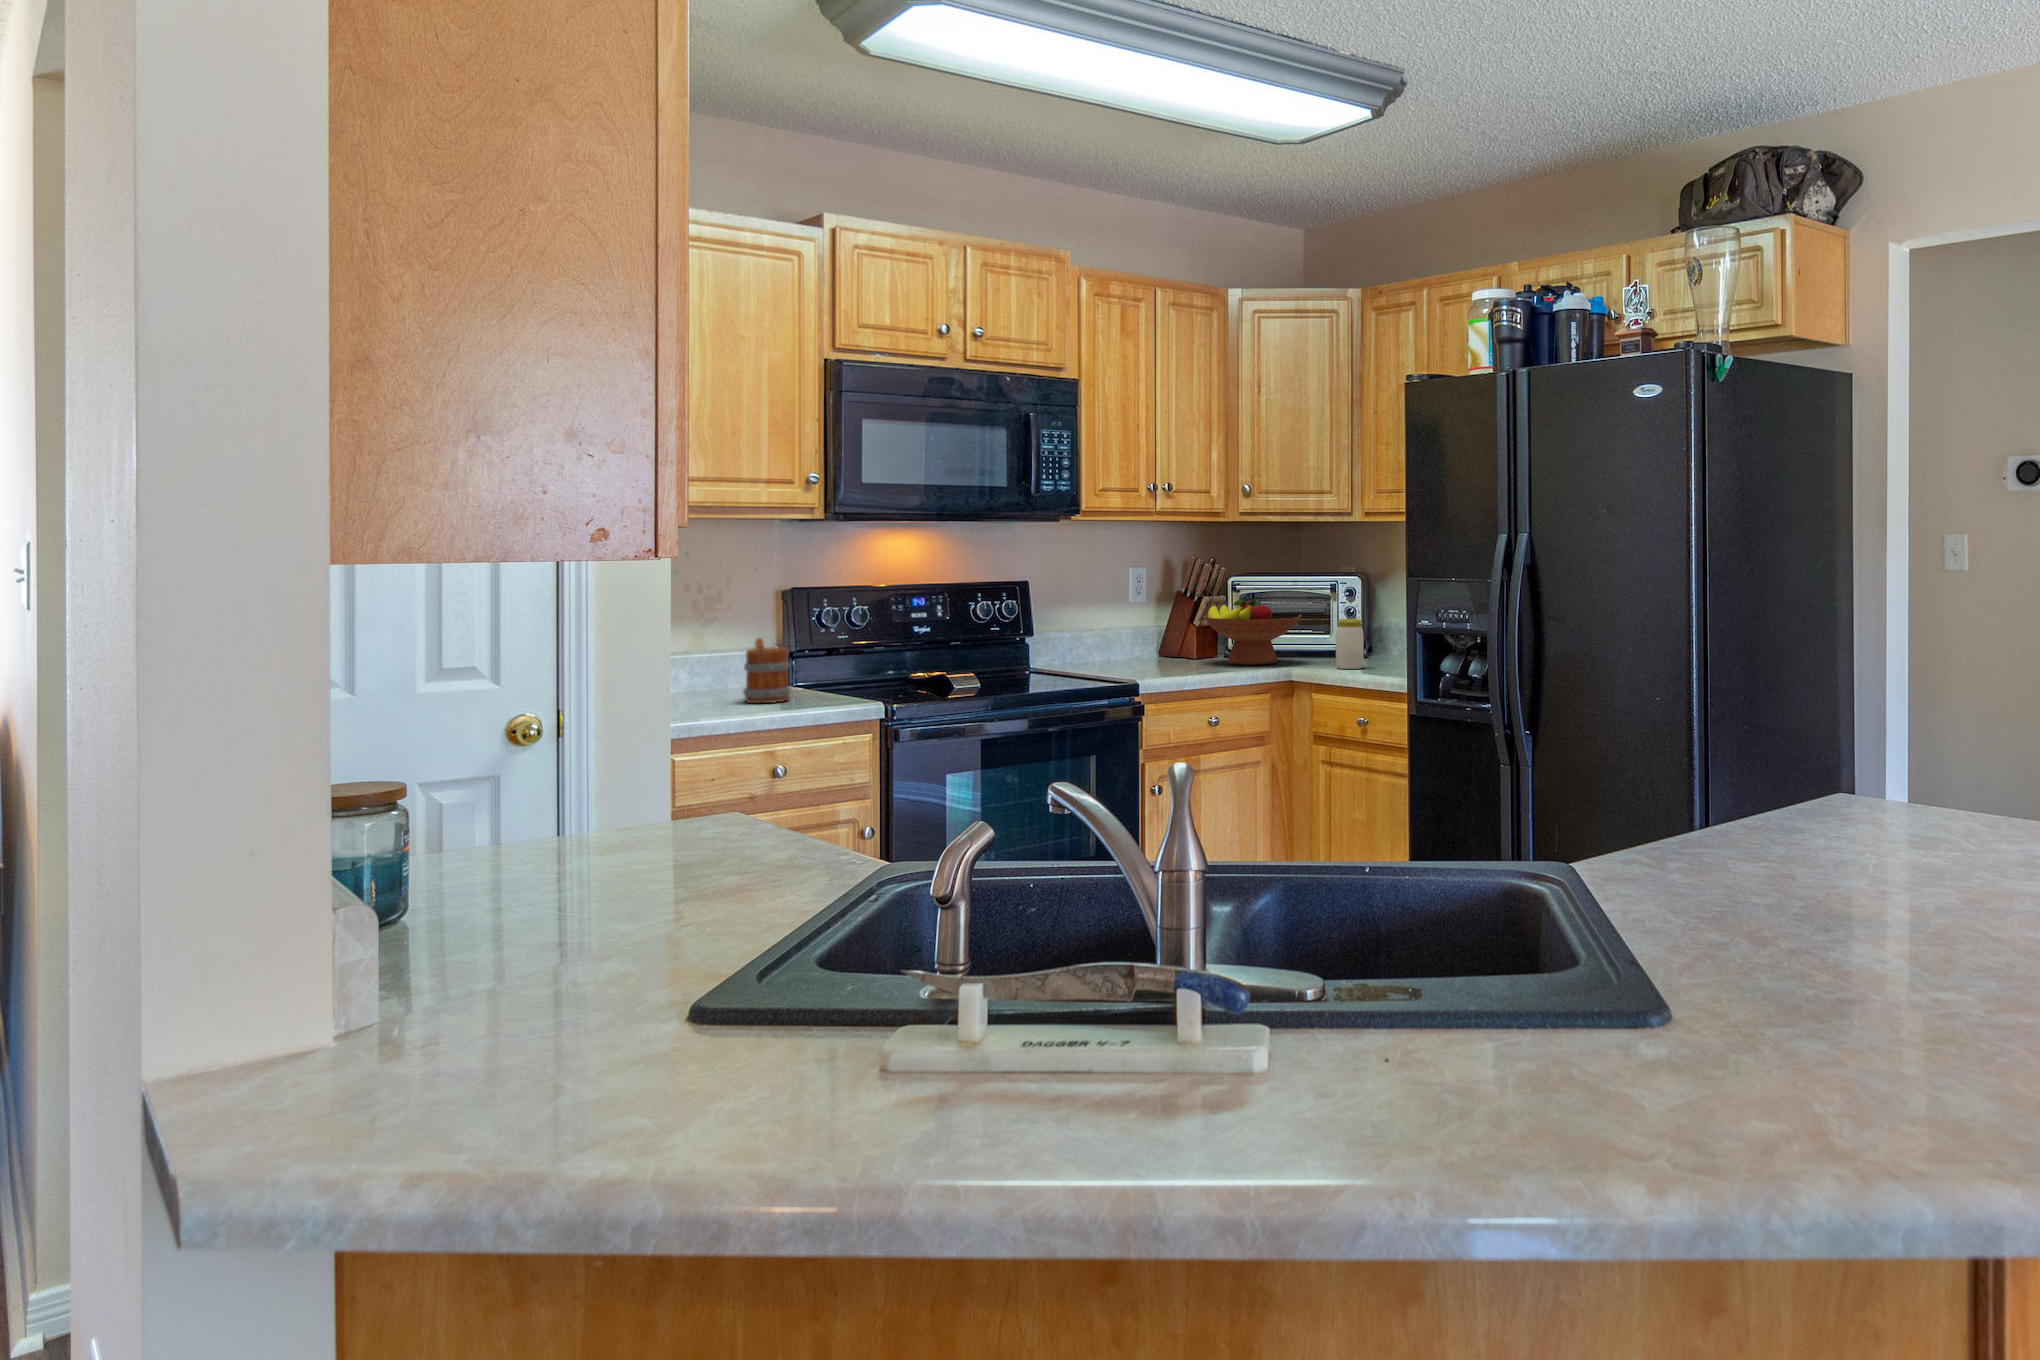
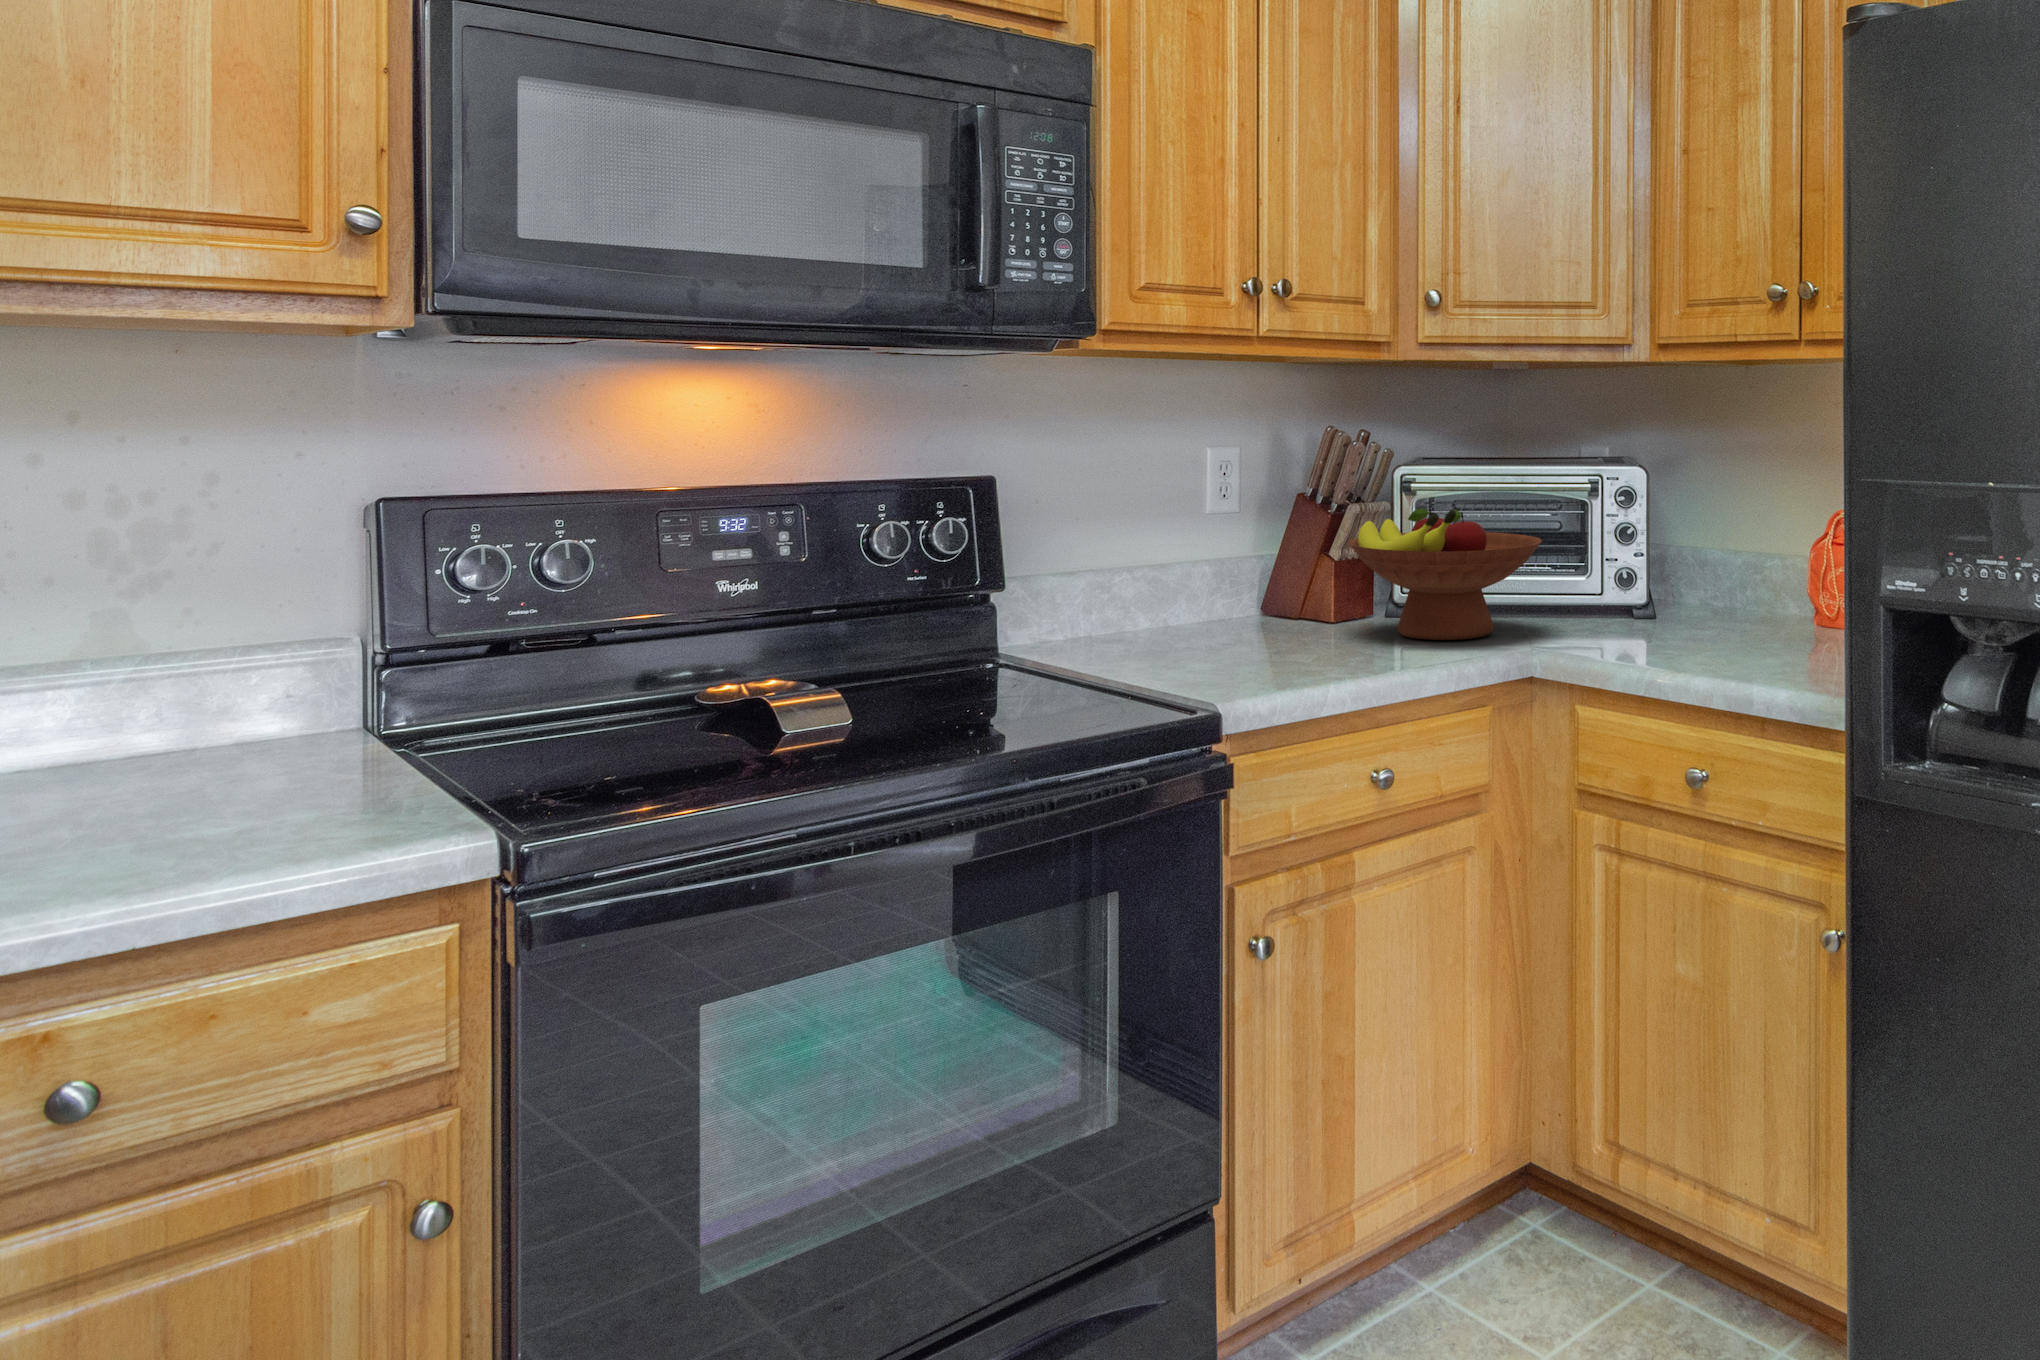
jar: present [1336,619,1364,669] -> none [1620,549,1676,653]
mug: present [743,638,791,703] -> none [98,641,258,837]

